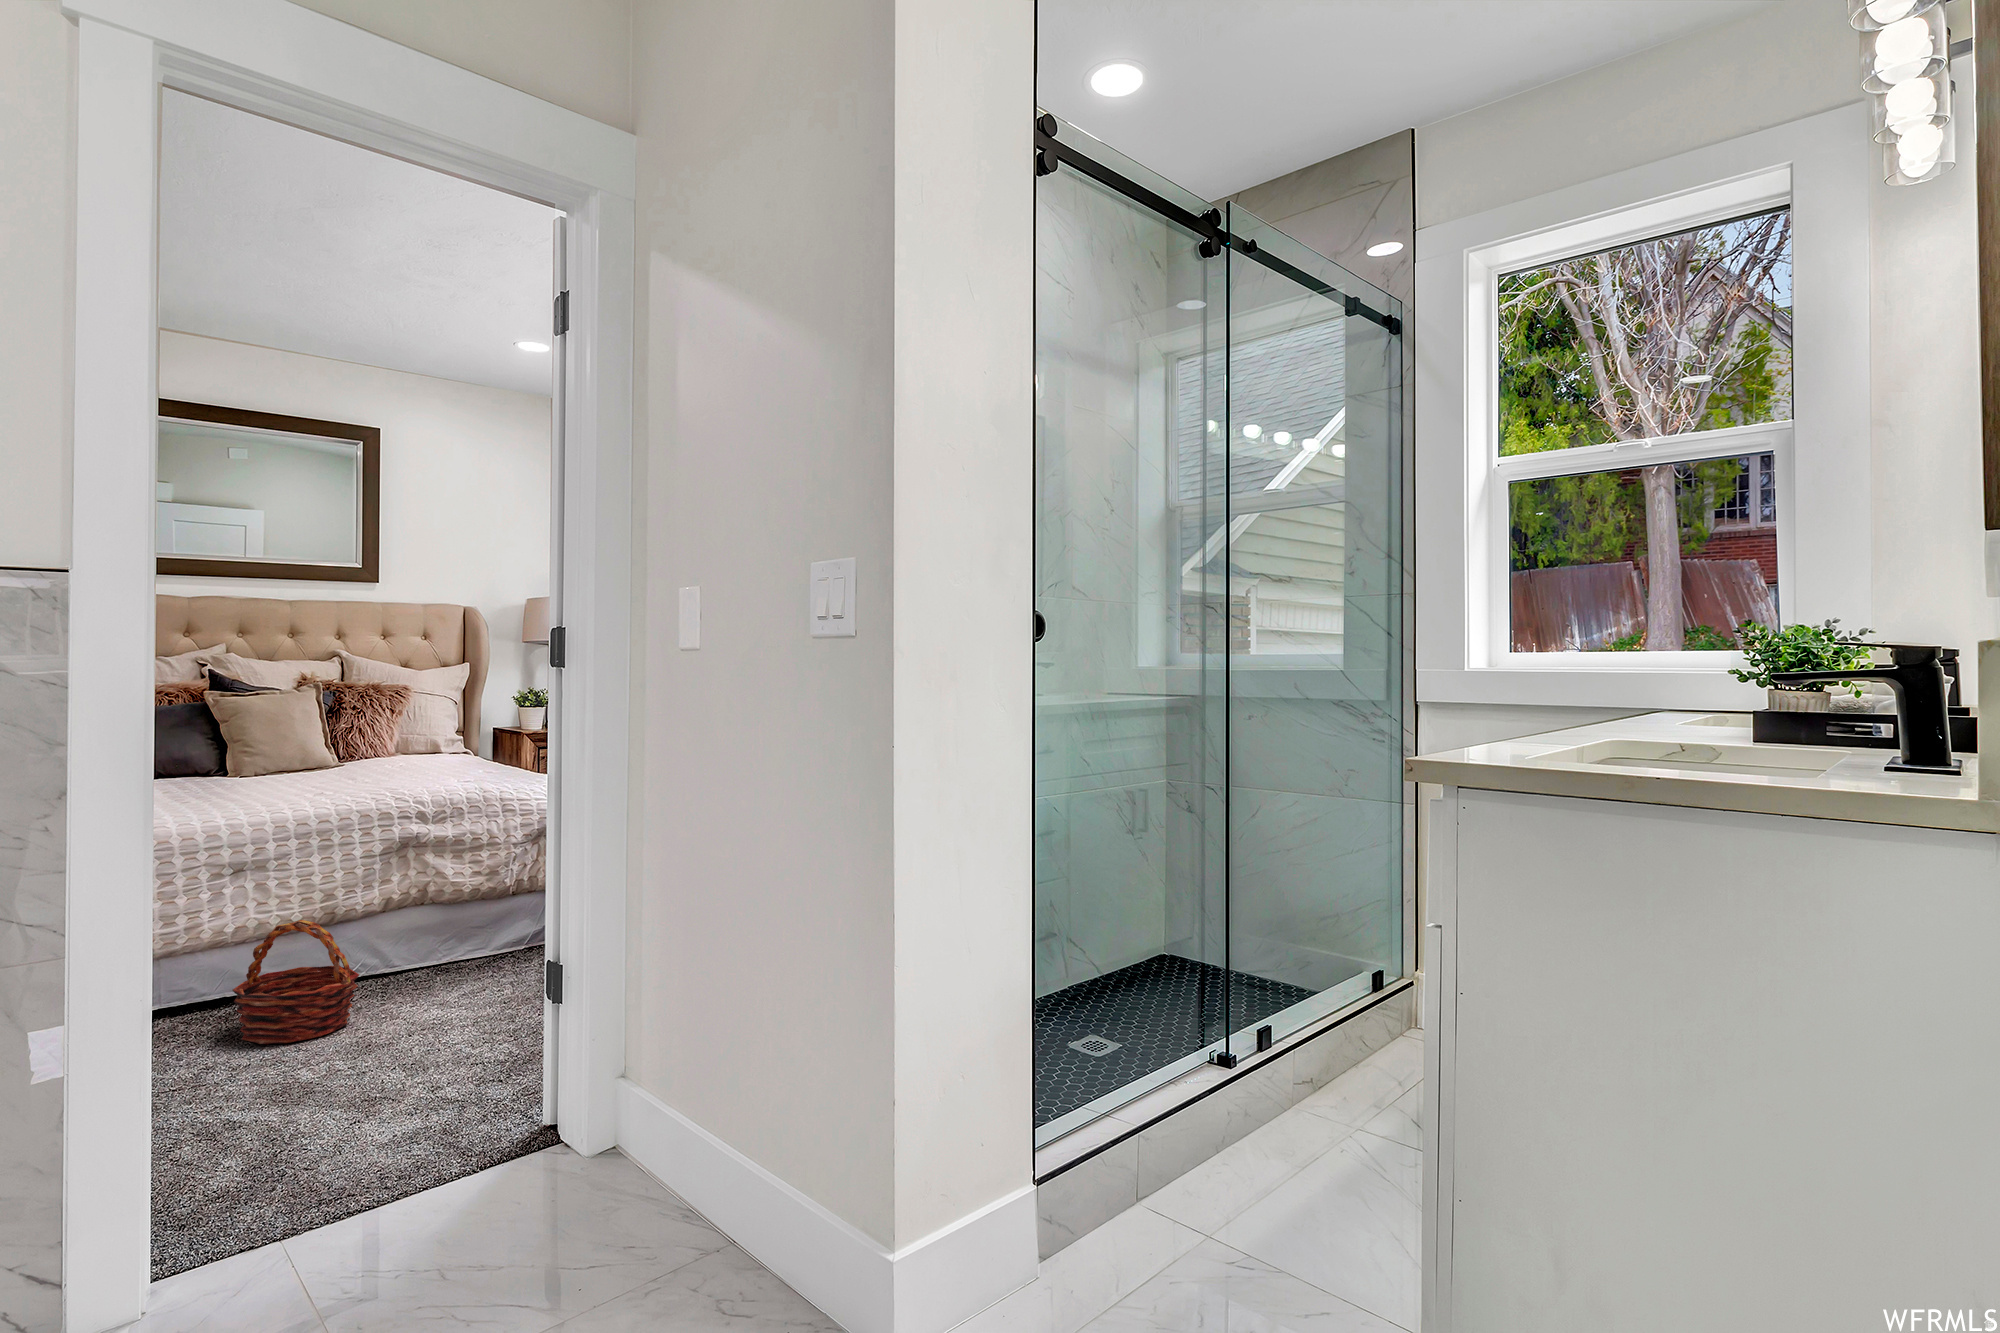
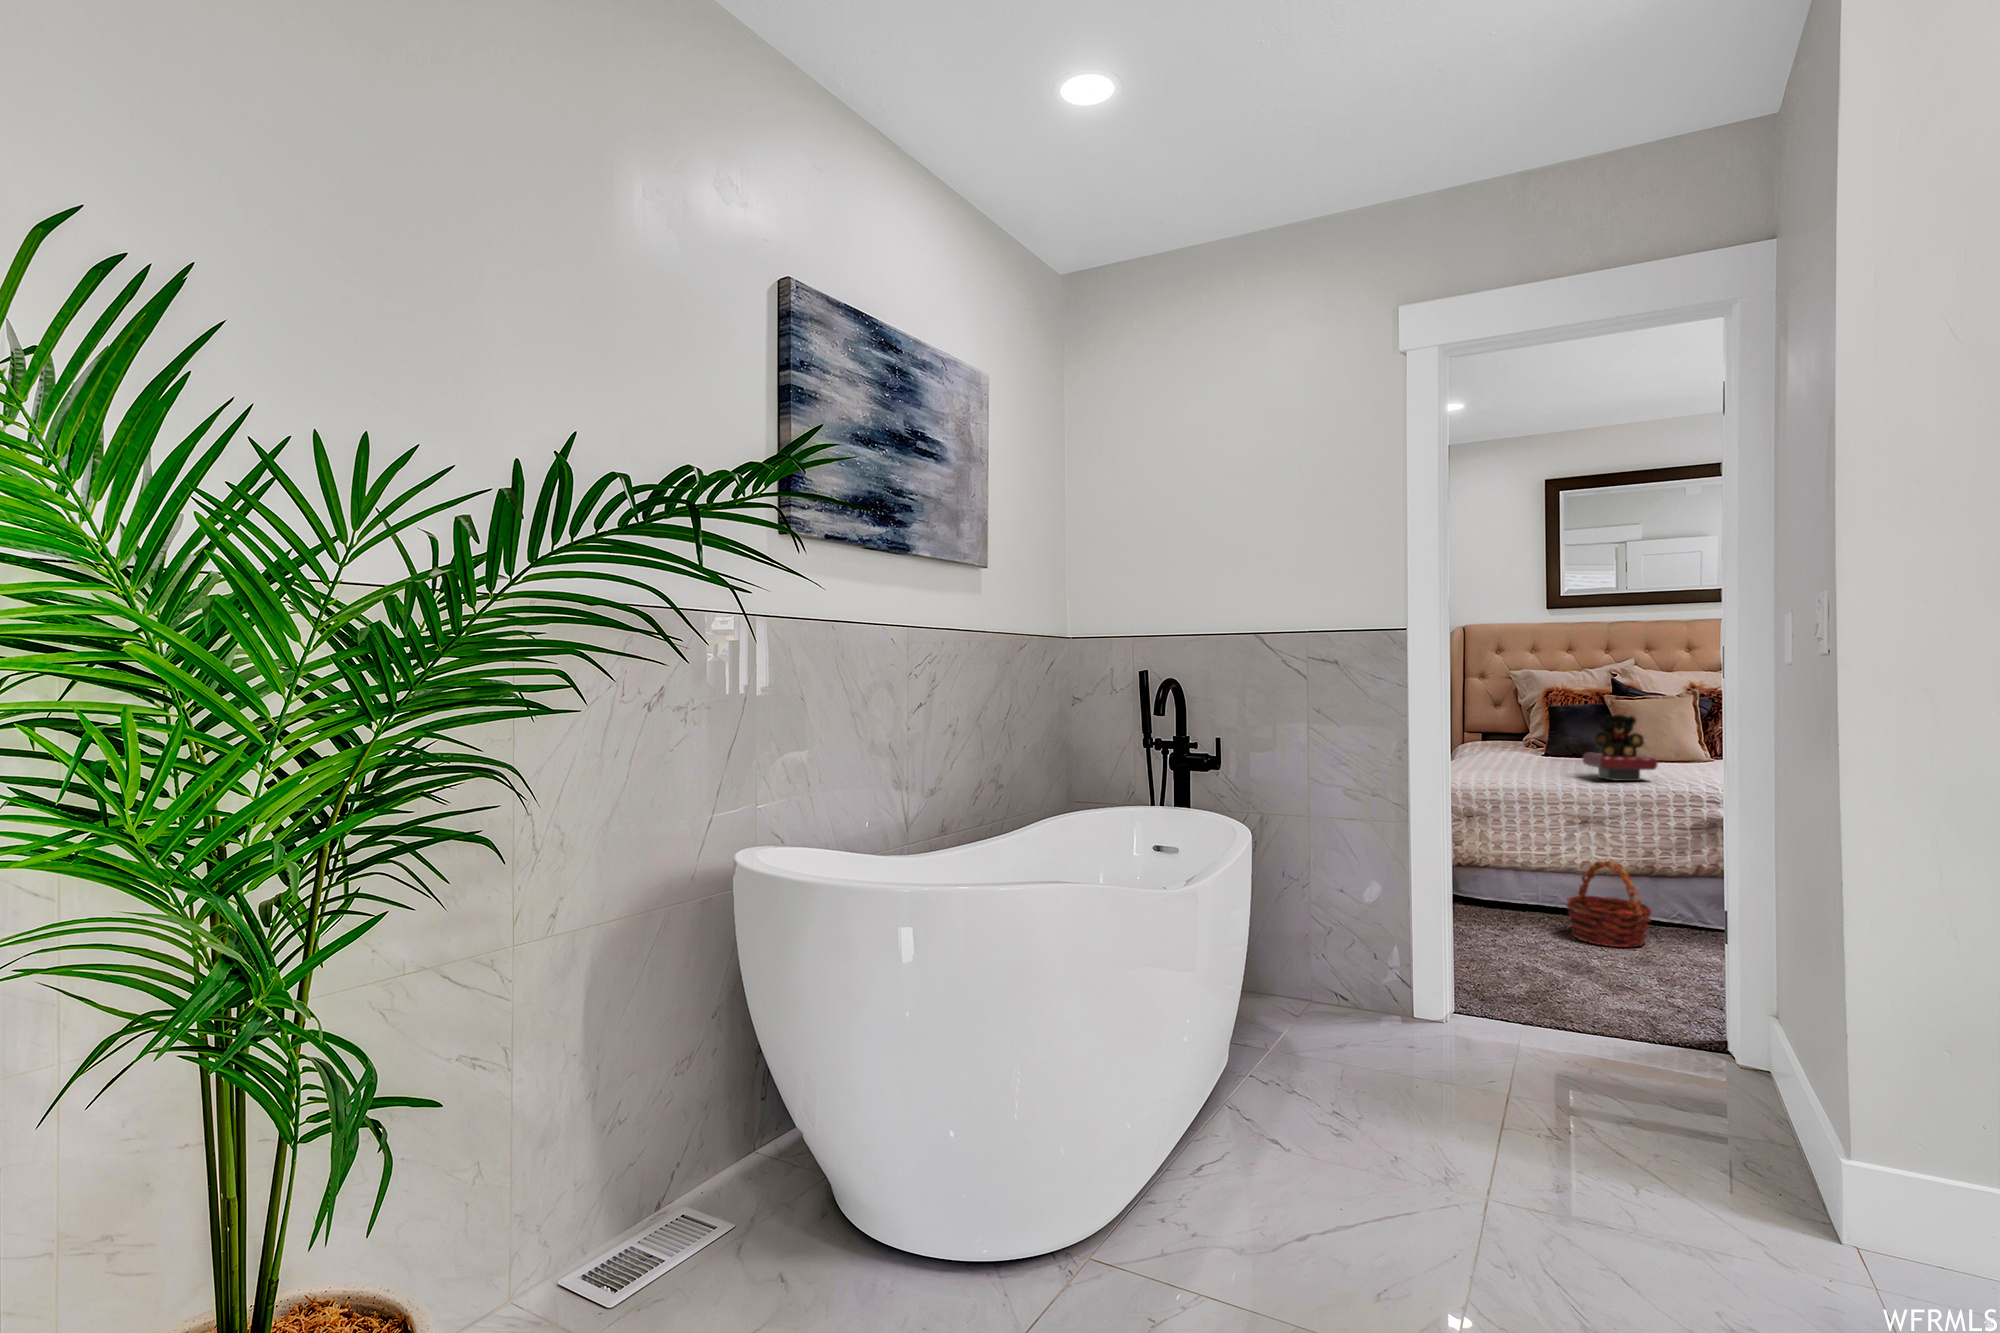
teddy bear: none [219,717,329,807] -> present [1583,715,1657,781]

